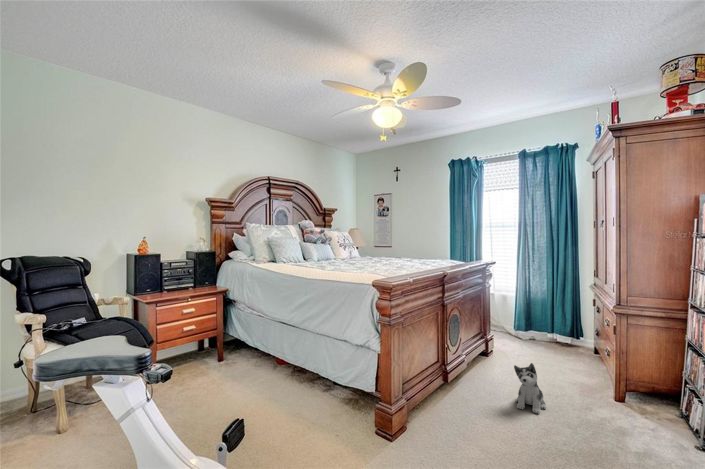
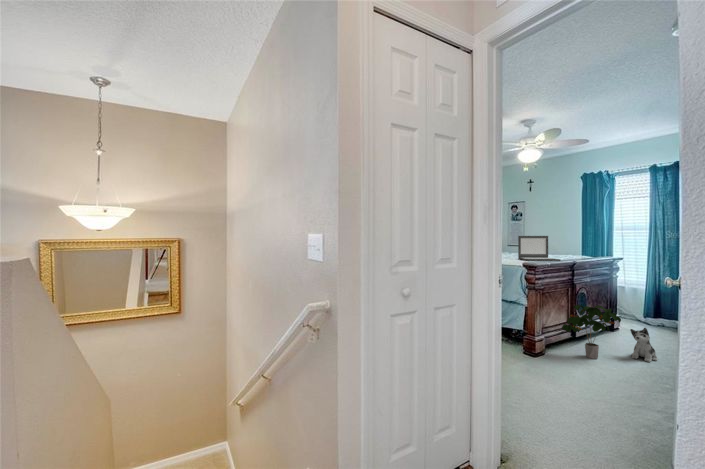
laptop: none [375,235,428,273] -> present [518,236,560,261]
potted plant: none [431,338,506,421] -> present [562,305,621,359]

